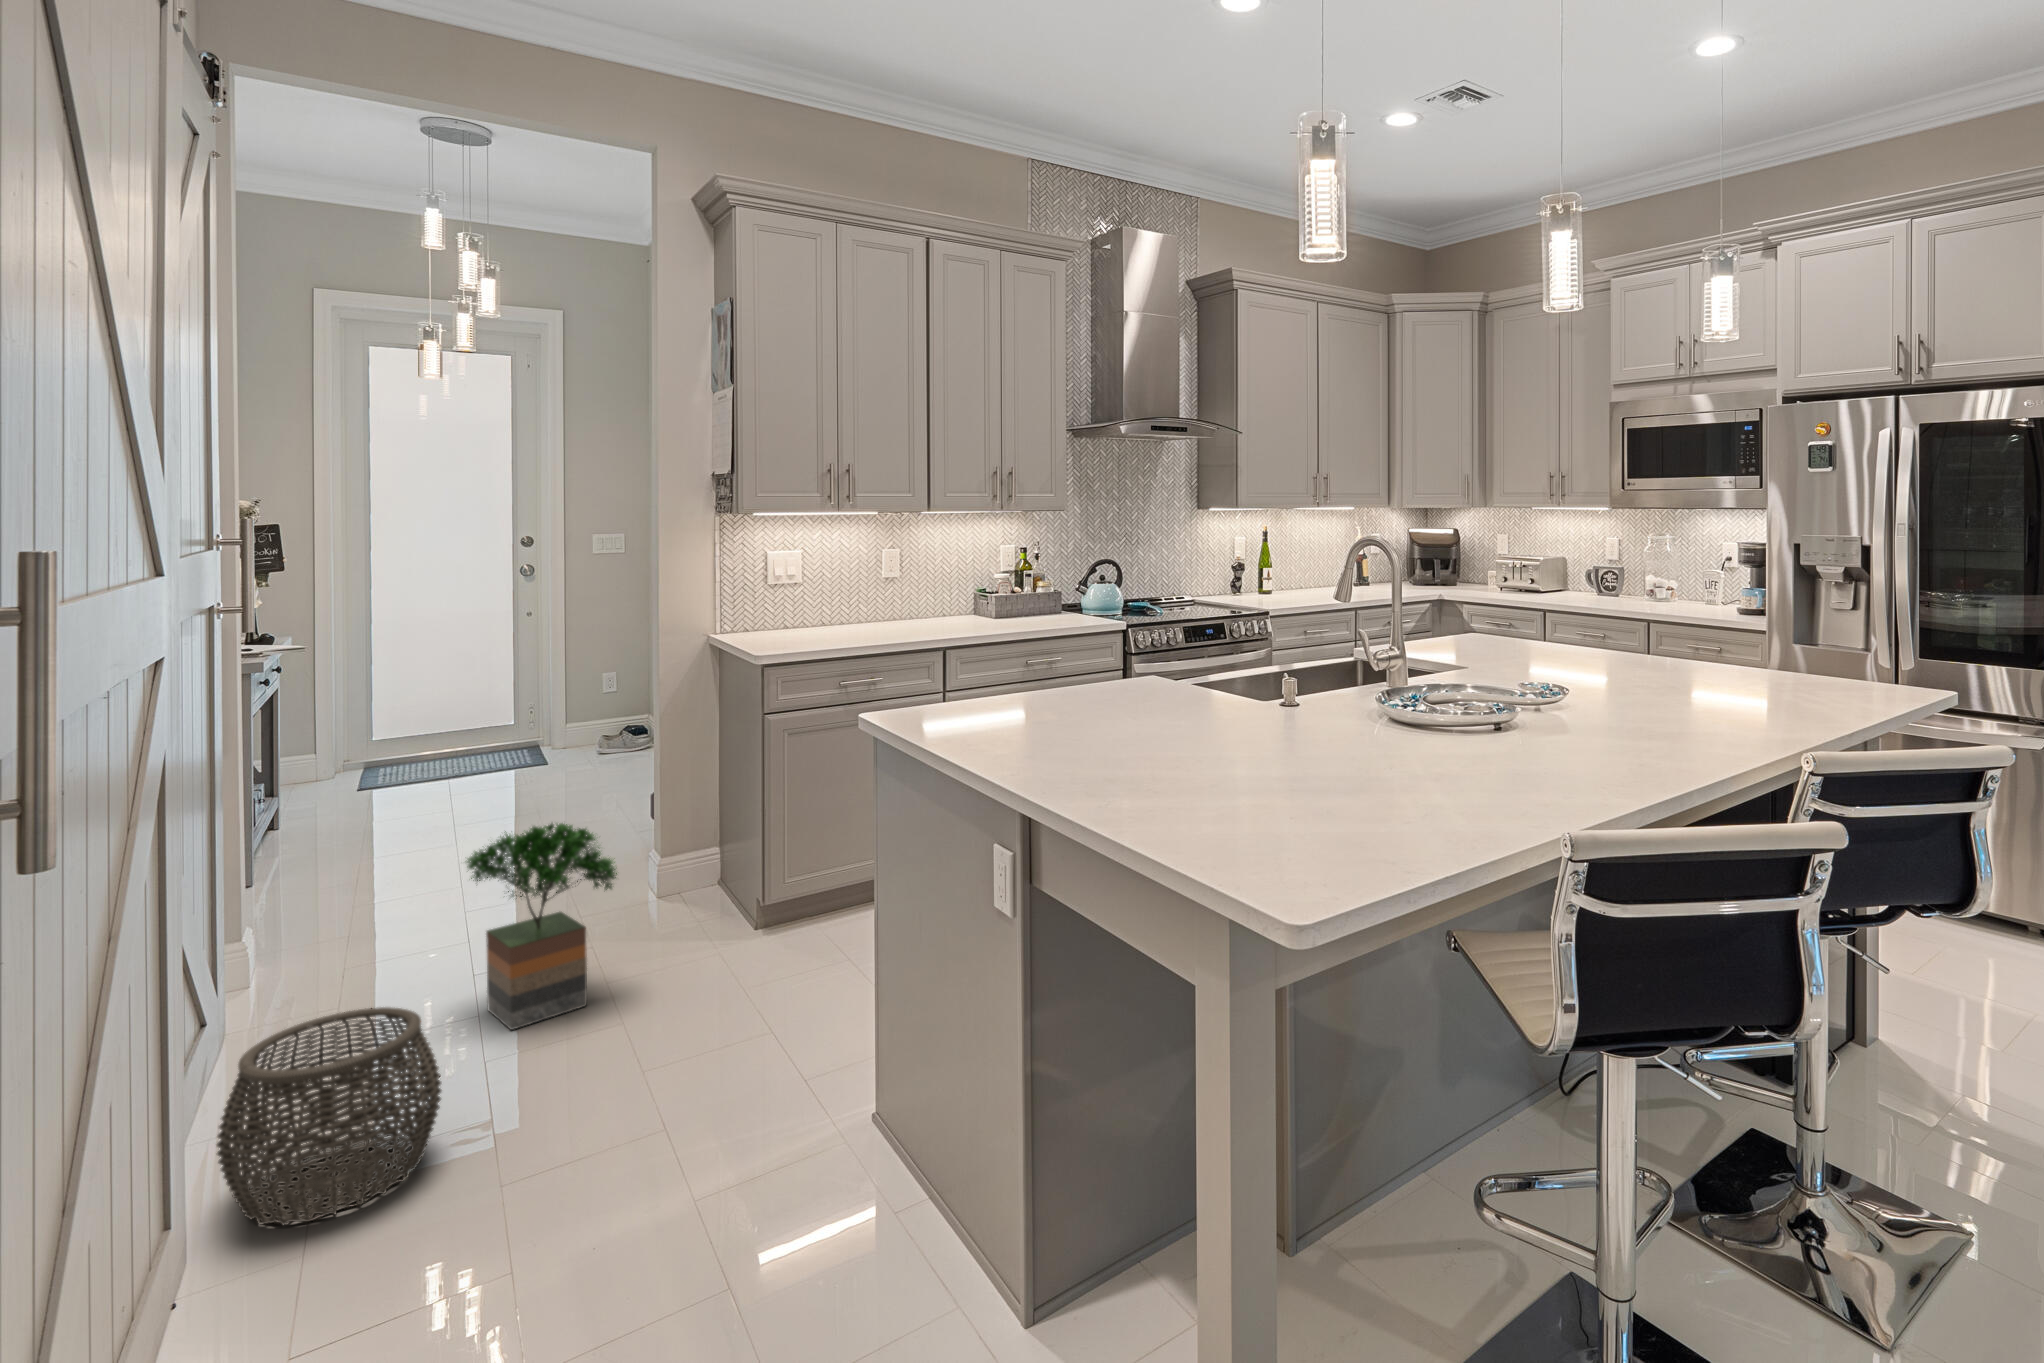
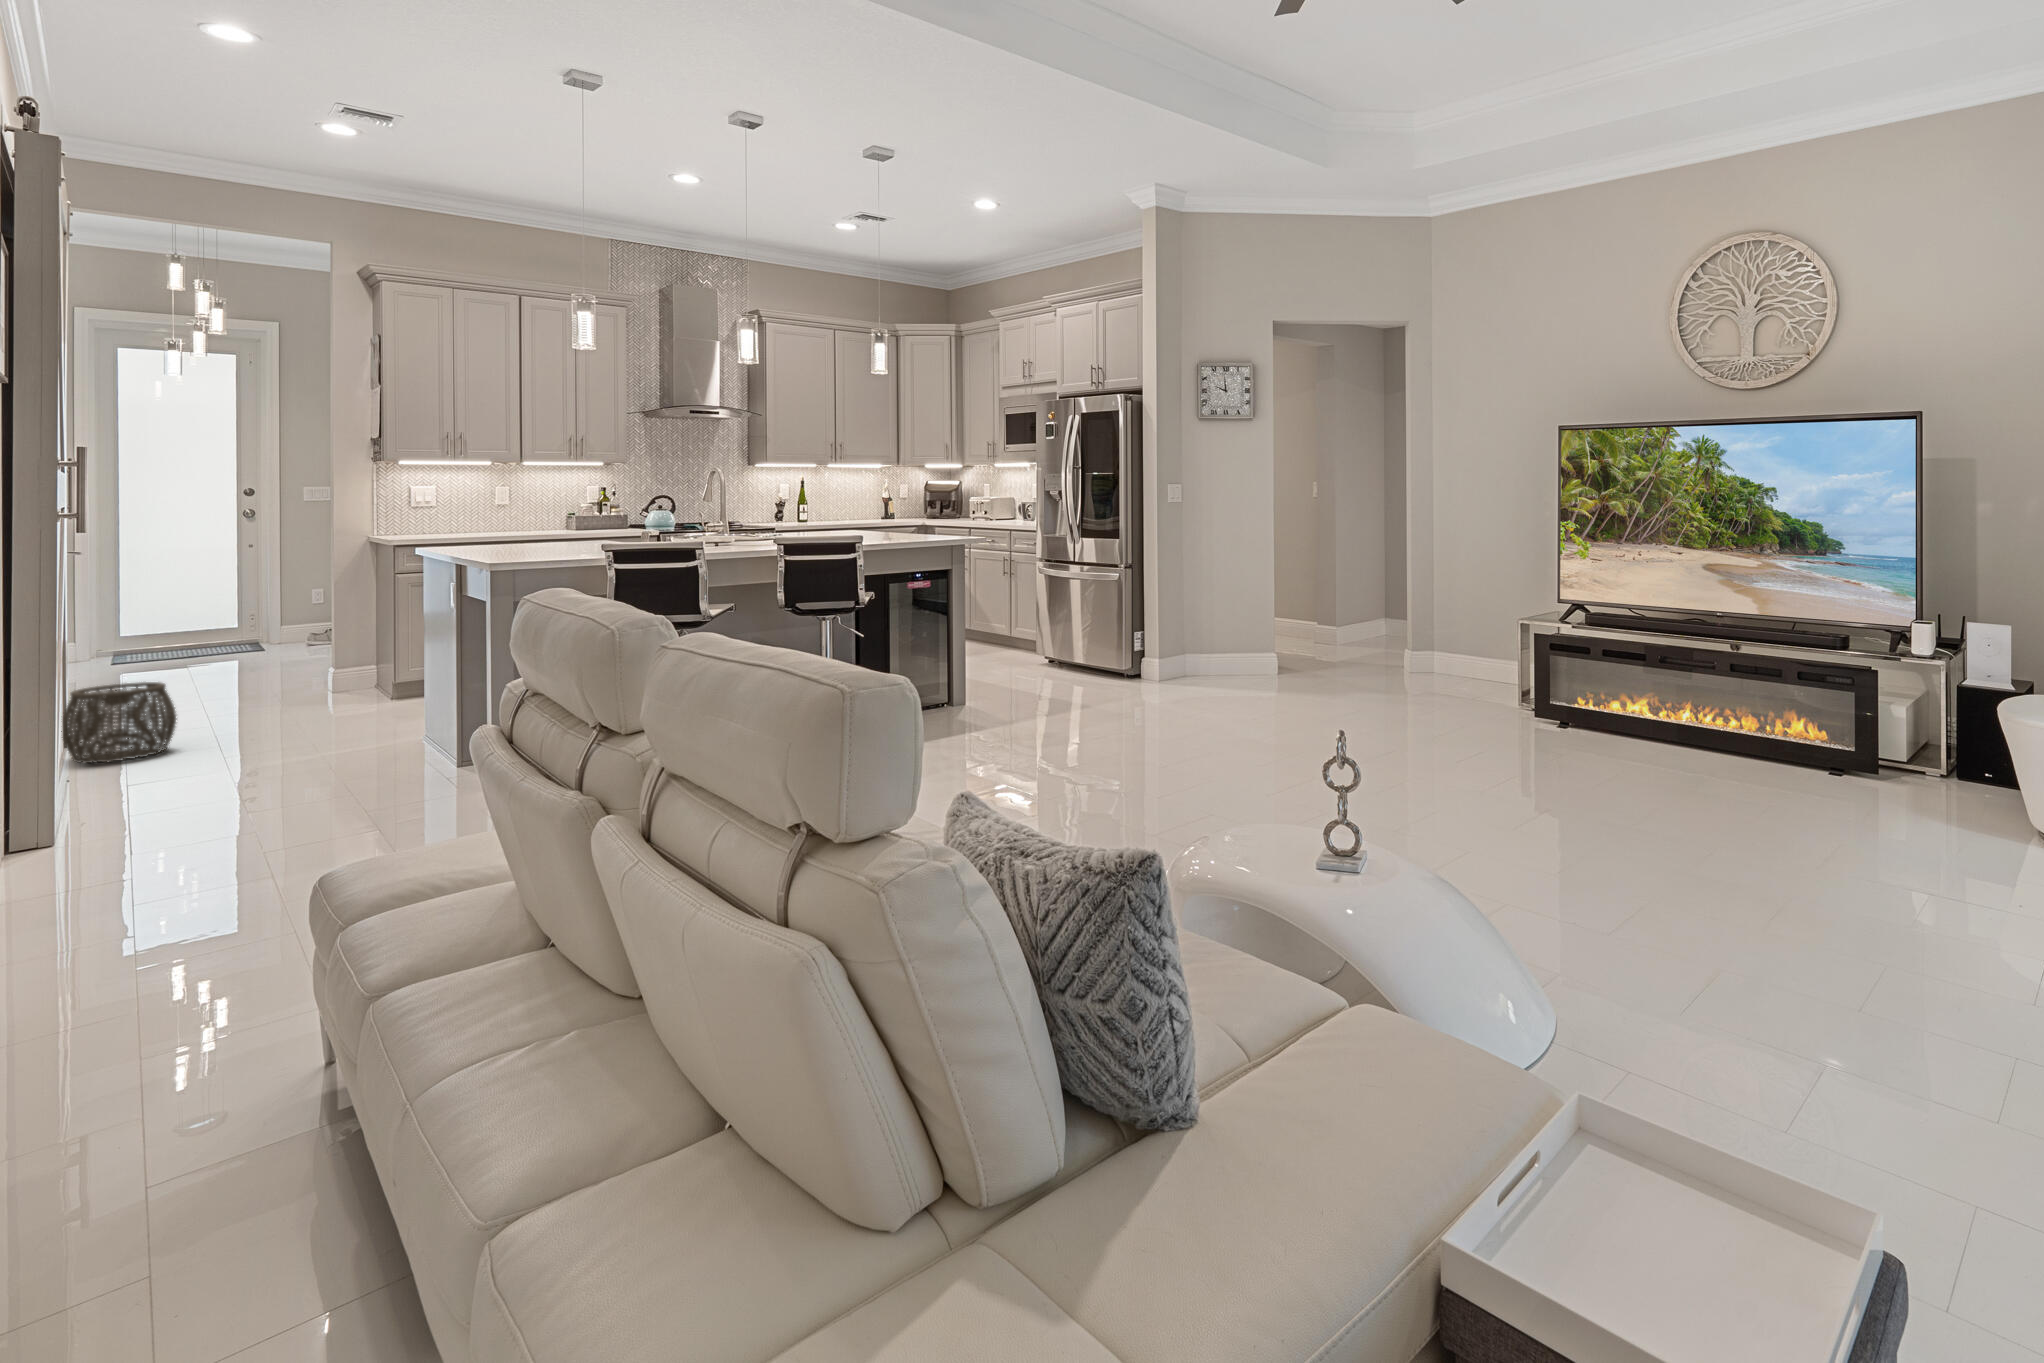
potted tree: present [465,823,617,1030] -> none [191,621,290,725]

